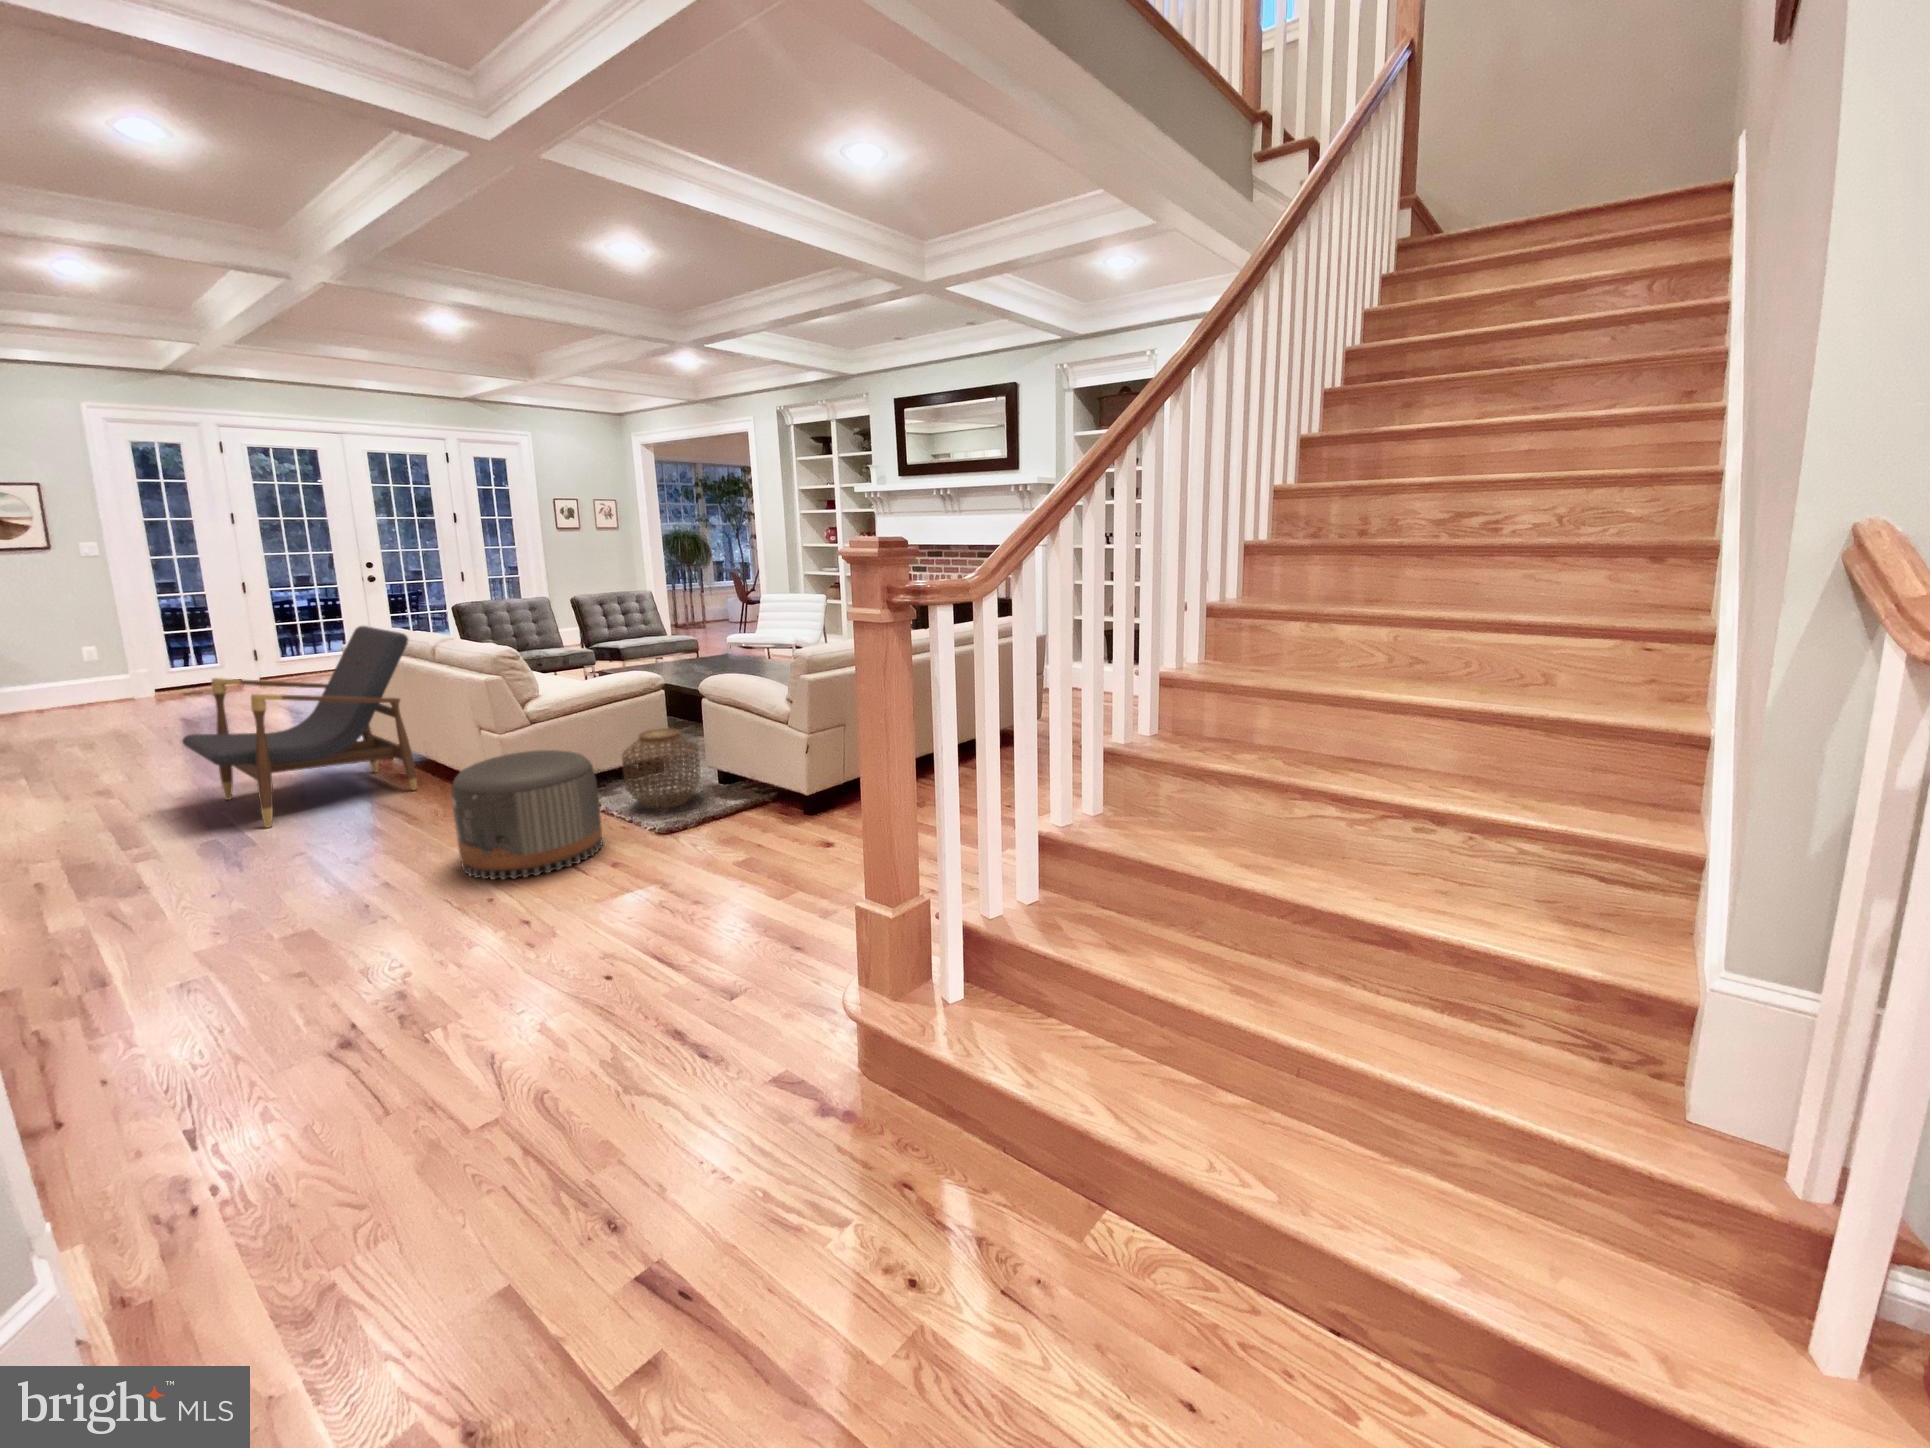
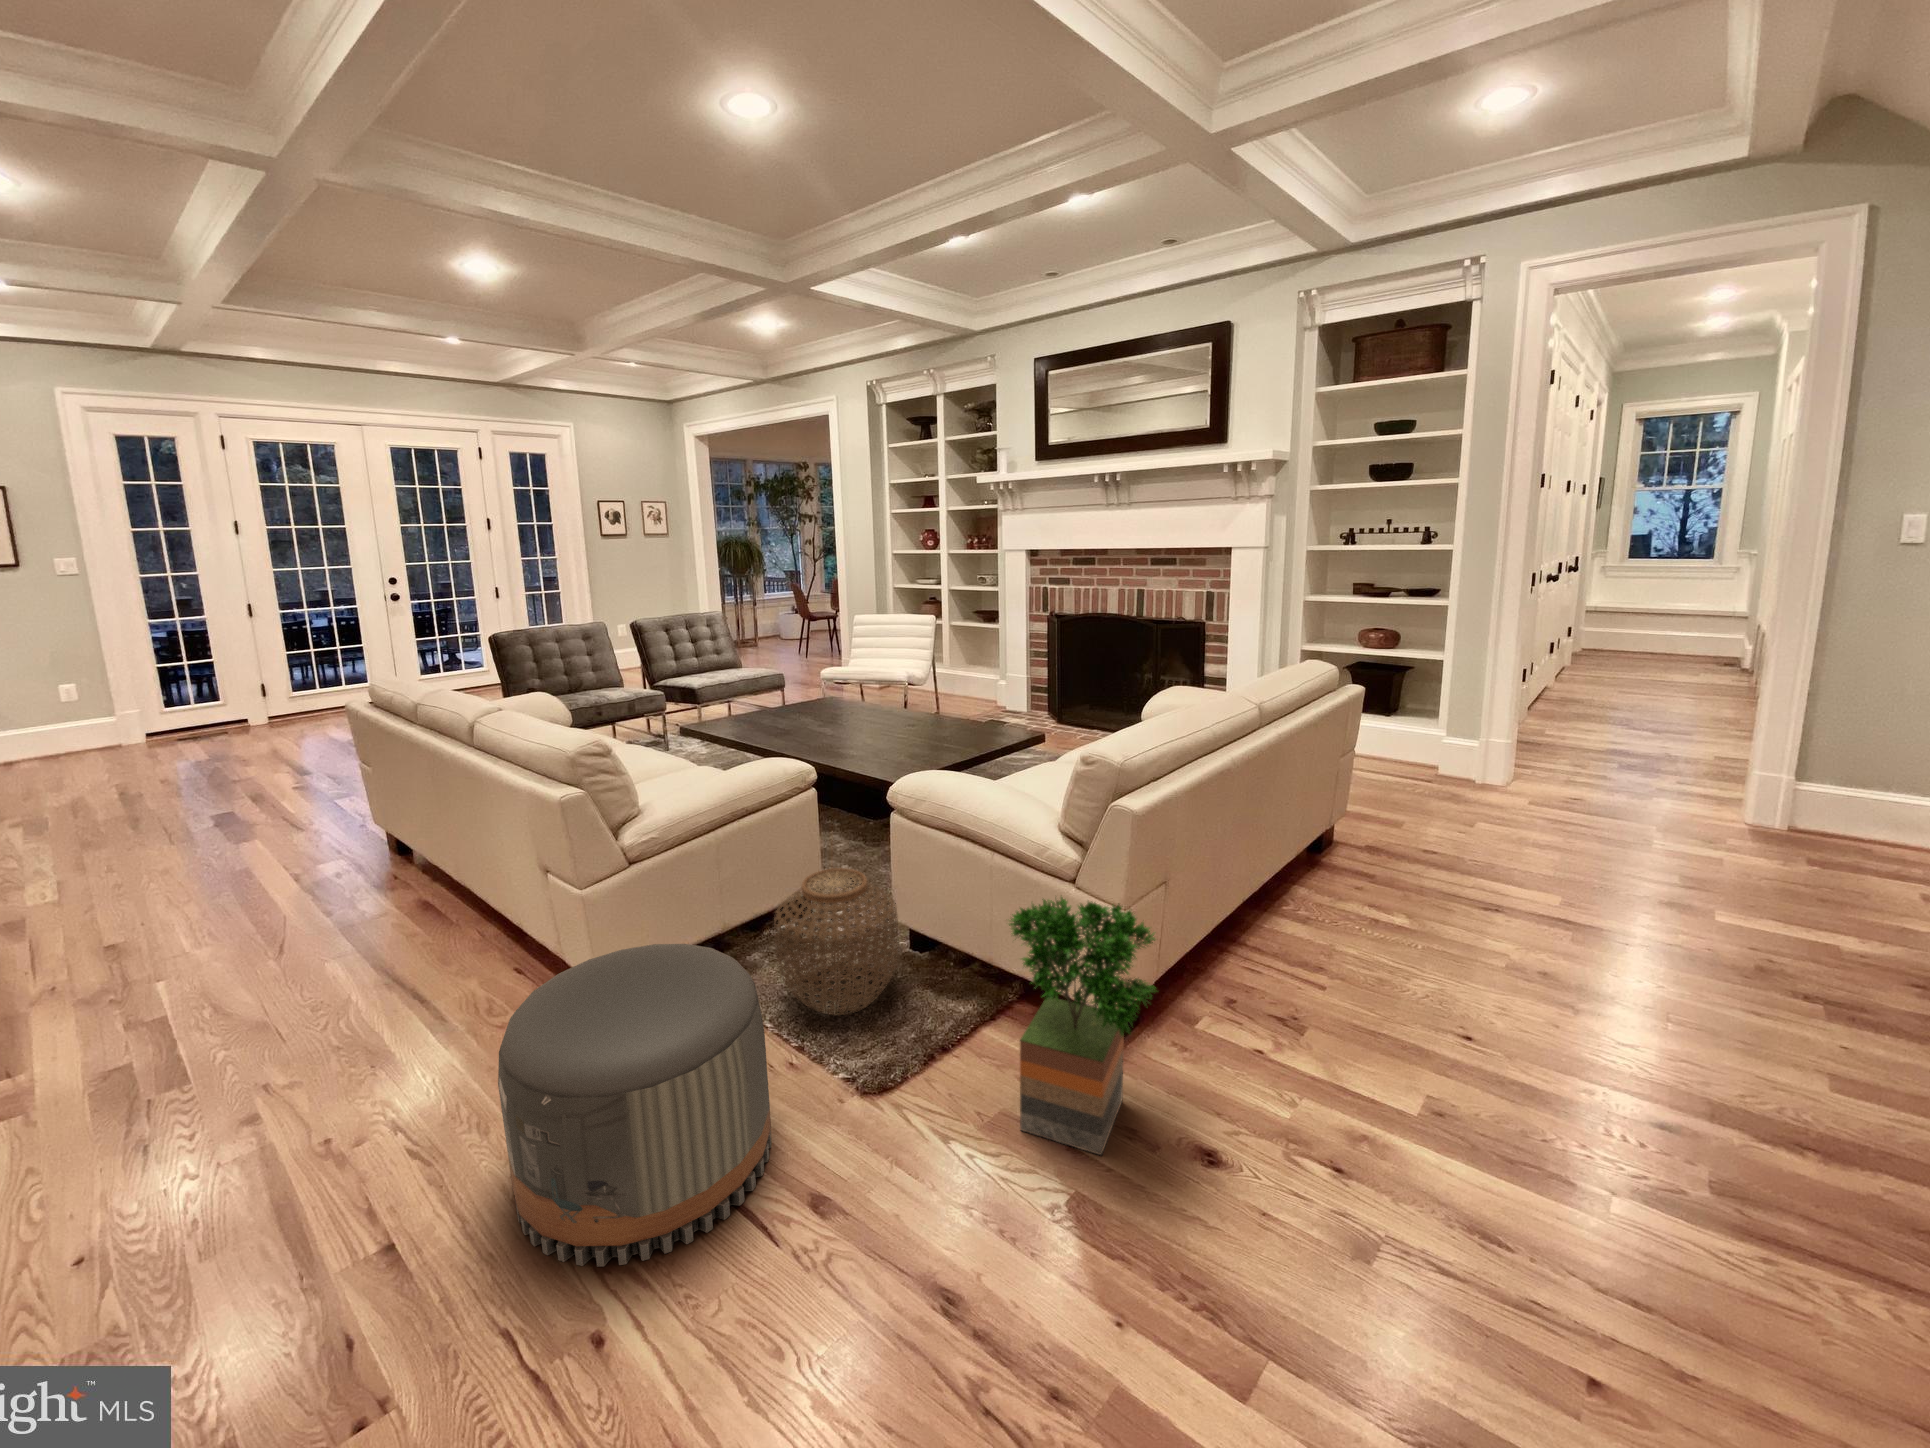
lounge chair: present [182,626,417,828] -> none [79,682,440,1045]
potted tree: none [724,721,806,846] -> present [1009,897,1156,1155]

